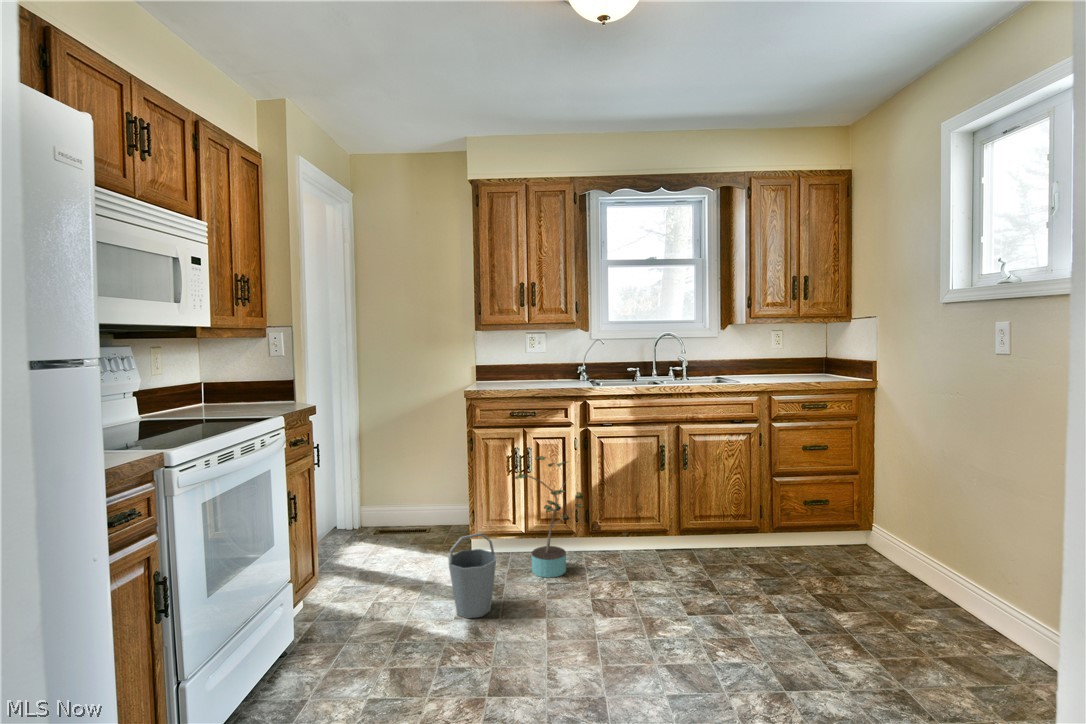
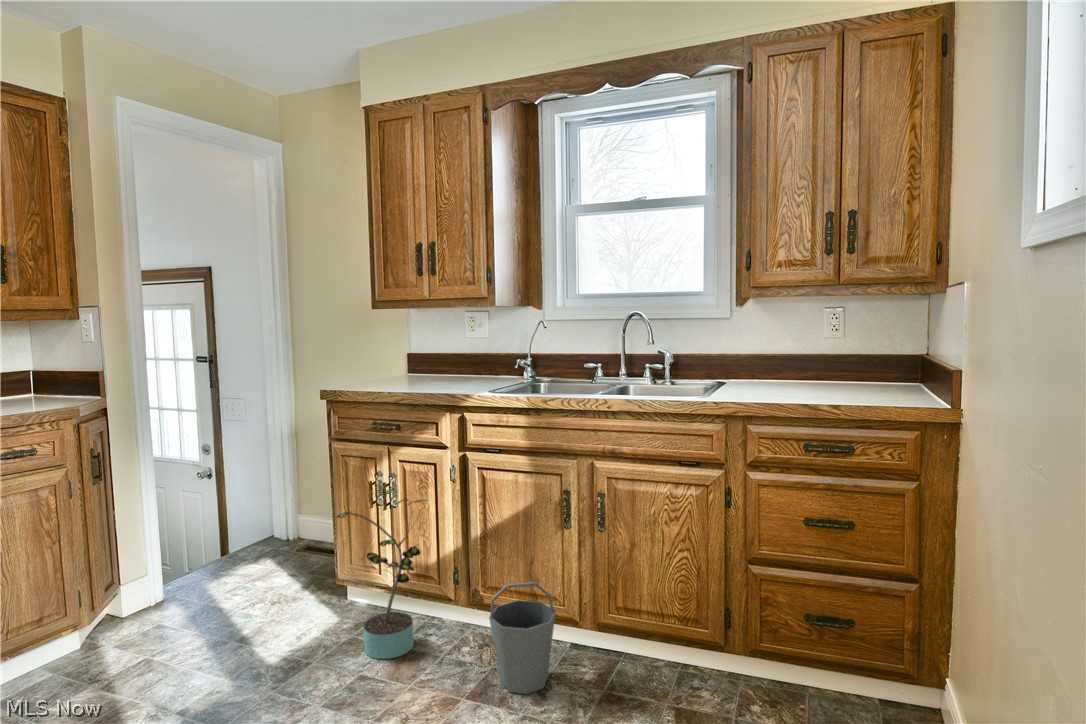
bucket: present [448,533,496,618] -> present [489,582,555,694]

